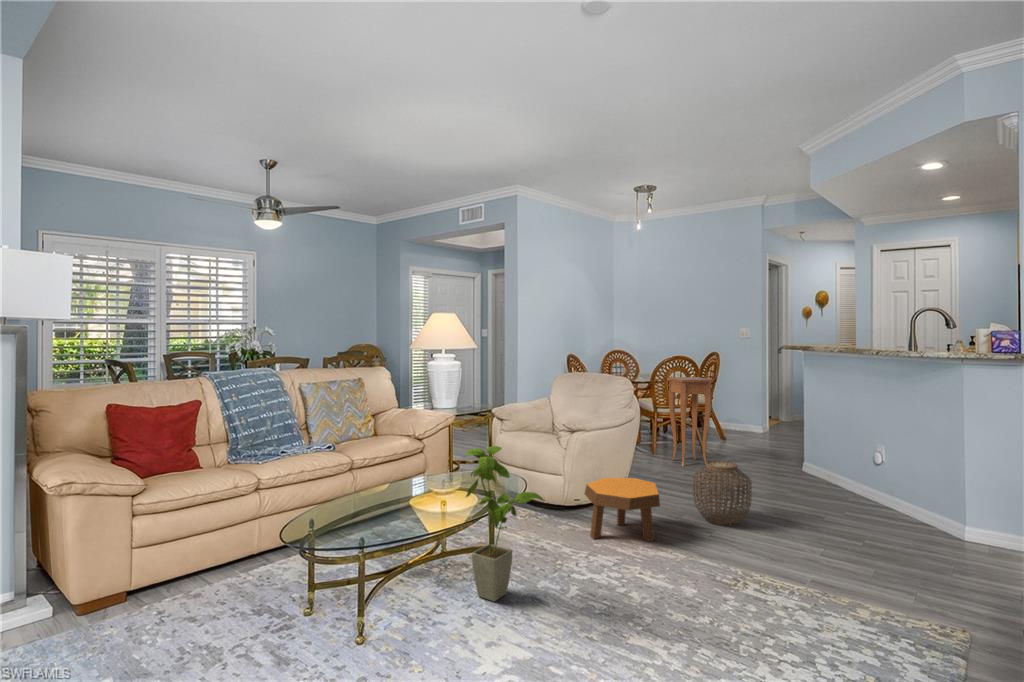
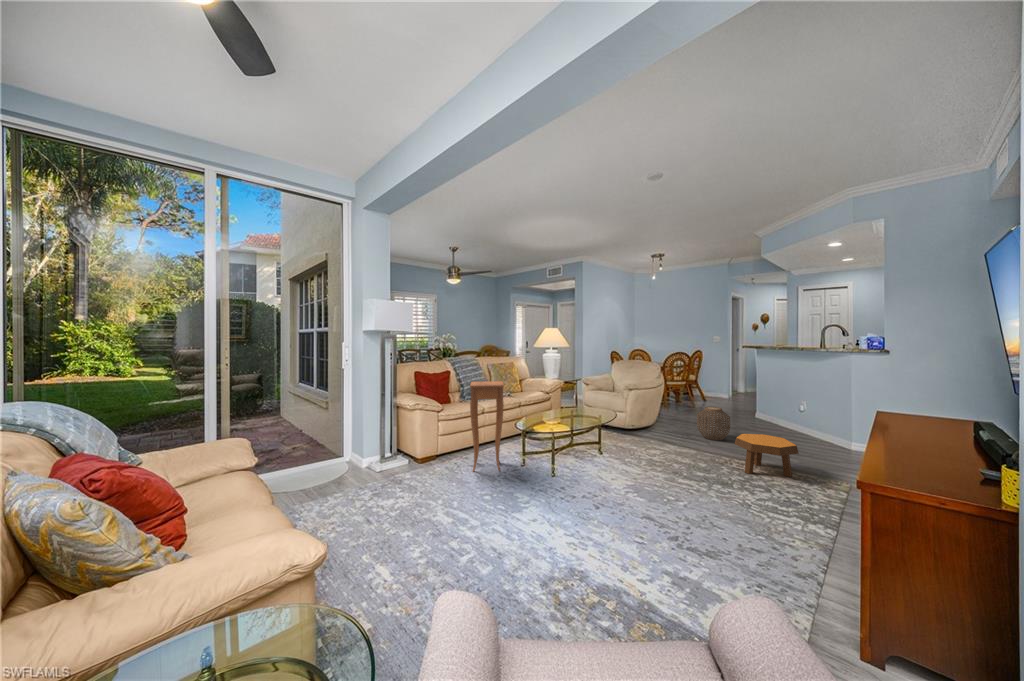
side table: present [667,377,713,466] -> present [470,381,504,472]
house plant: present [465,446,544,601] -> none [592,392,633,465]
footstool: present [585,478,660,541] -> present [735,434,799,477]

